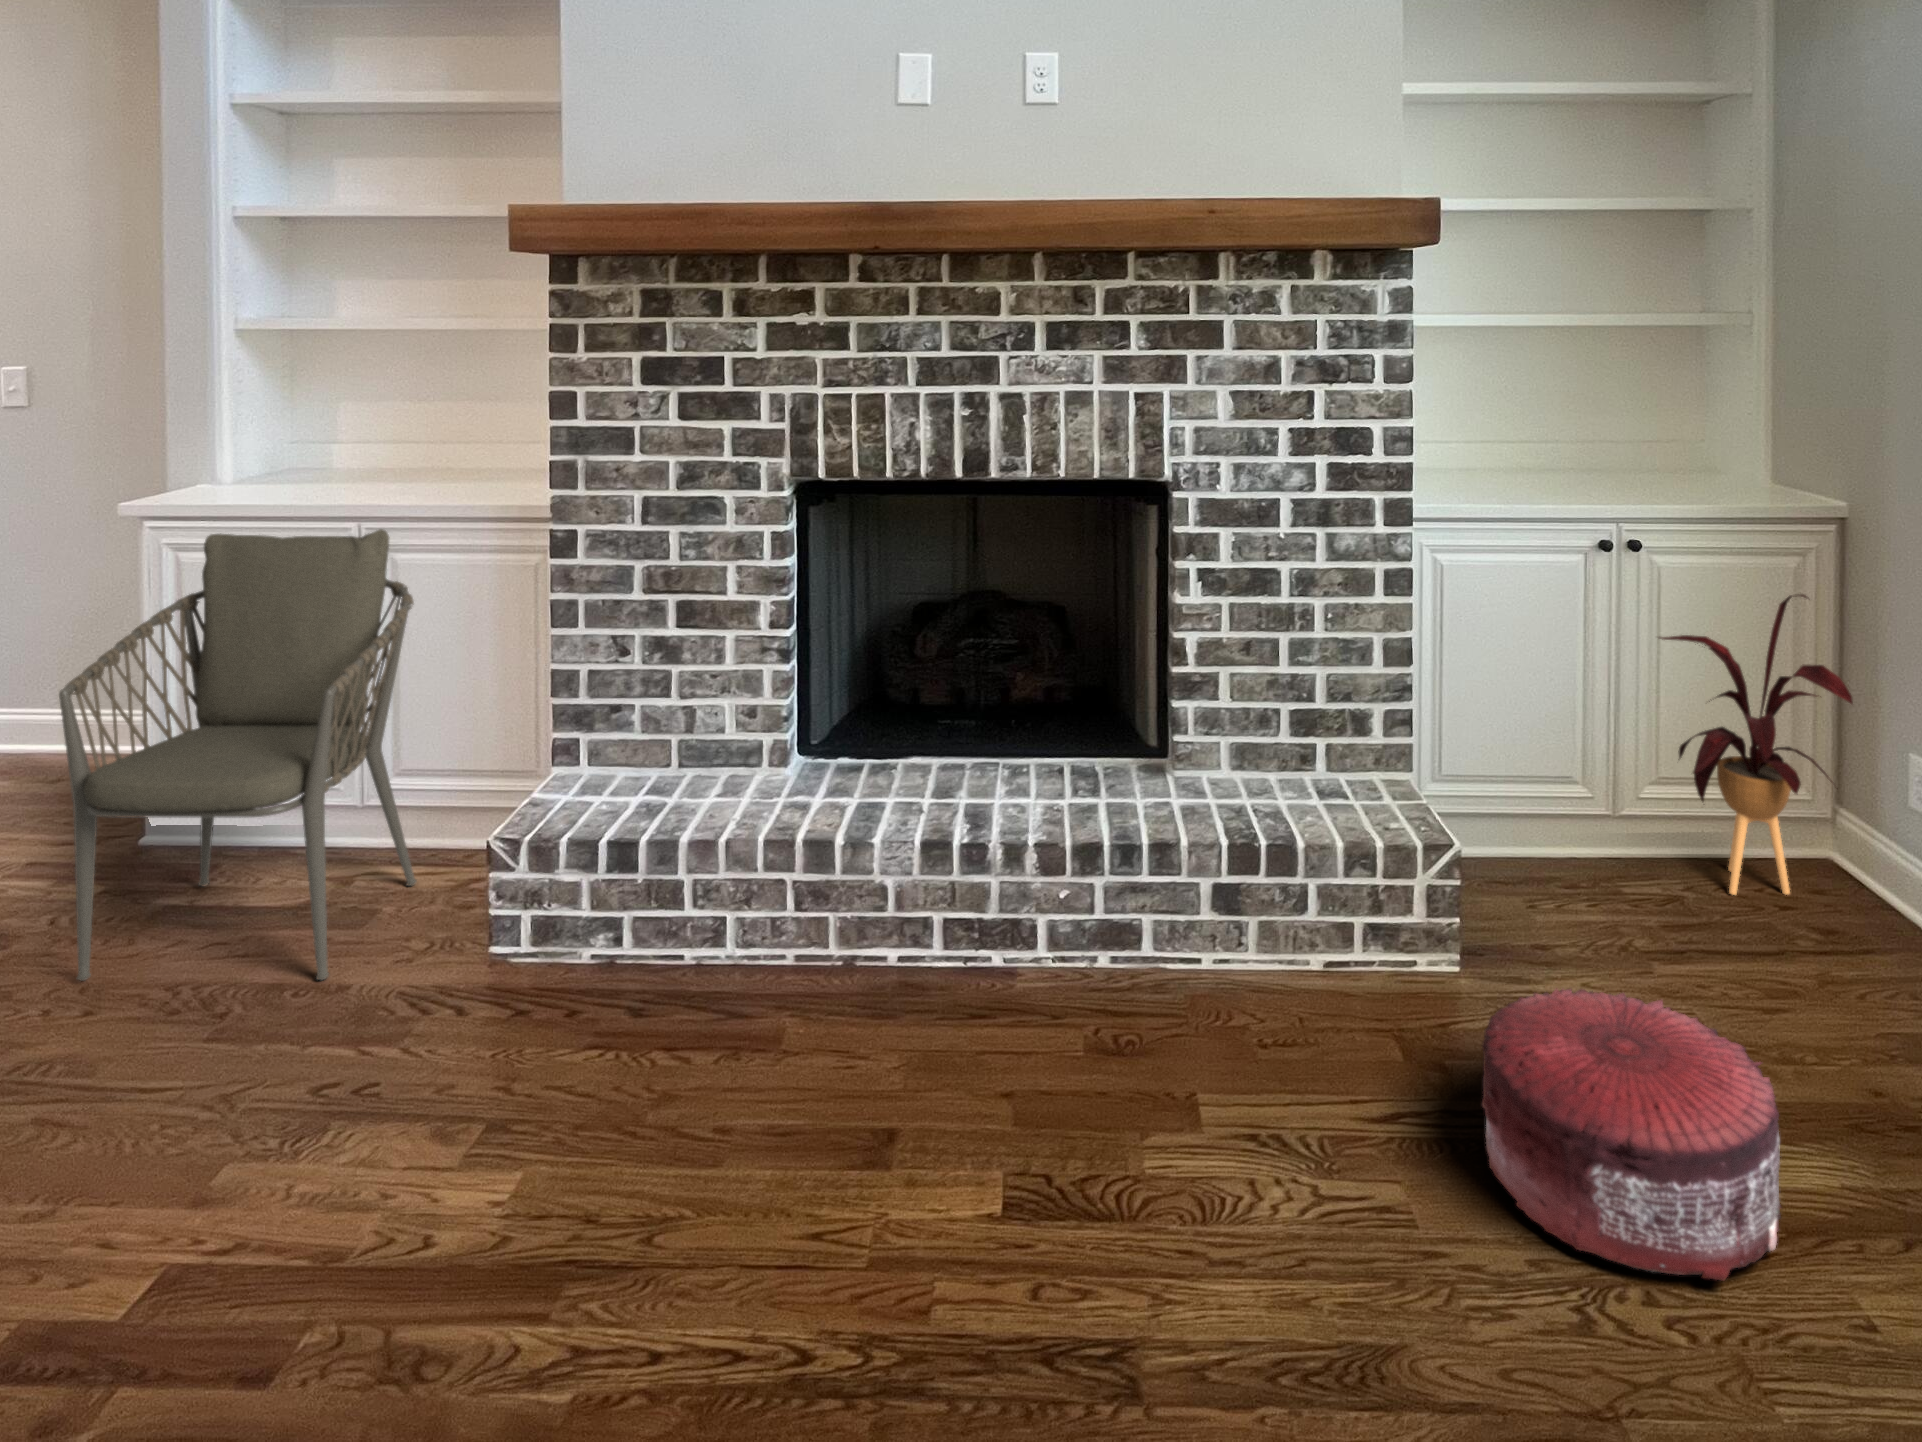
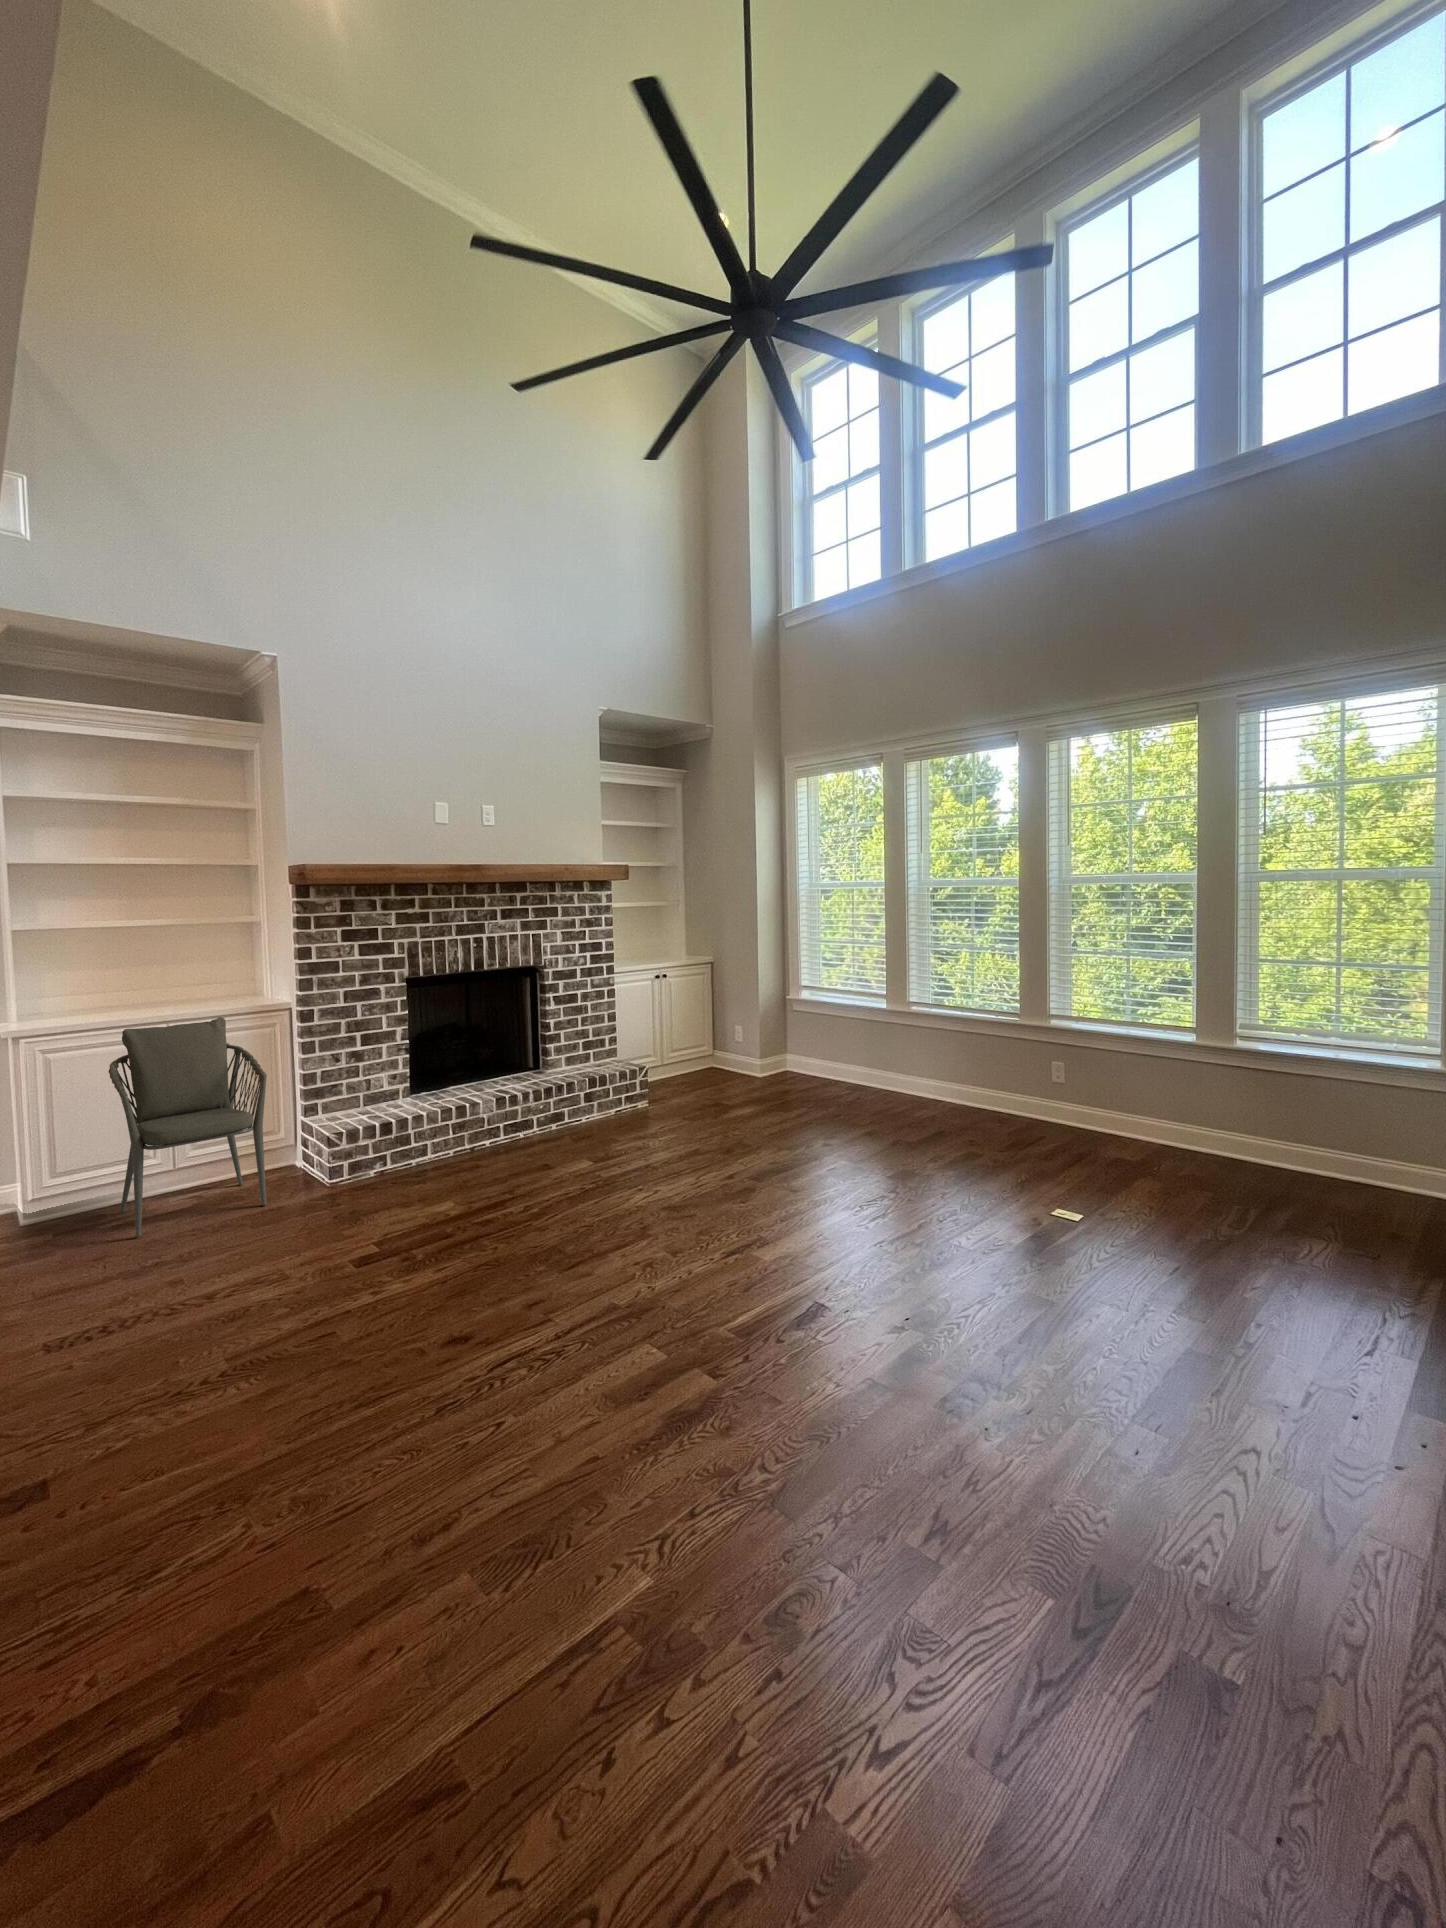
house plant: present [1659,595,1853,895] -> none [679,983,738,1079]
pouf: present [1482,989,1781,1281] -> none [690,1080,762,1129]

